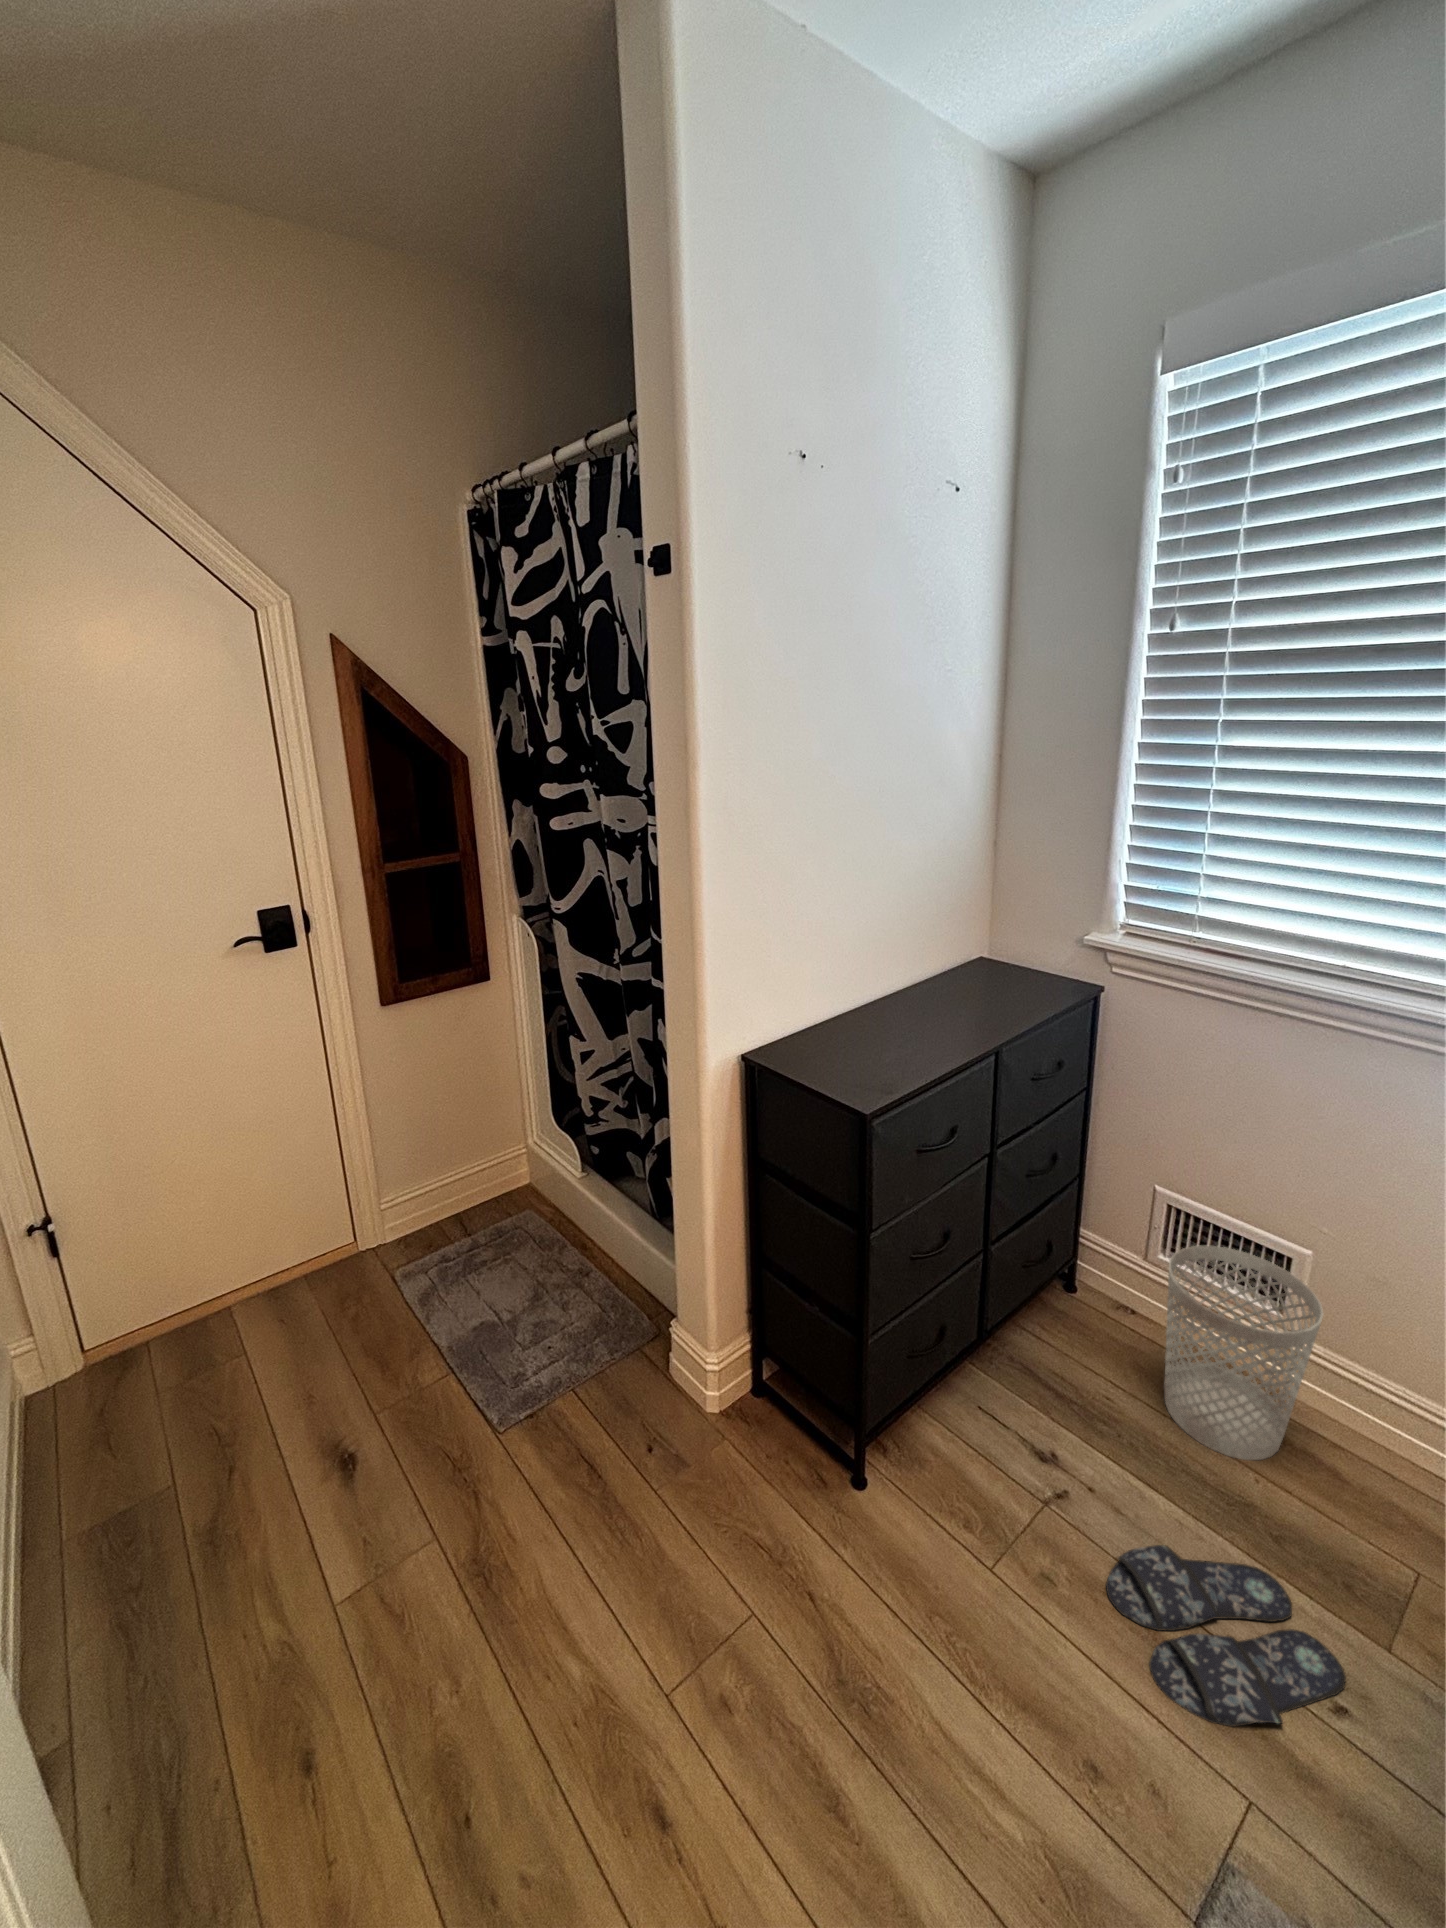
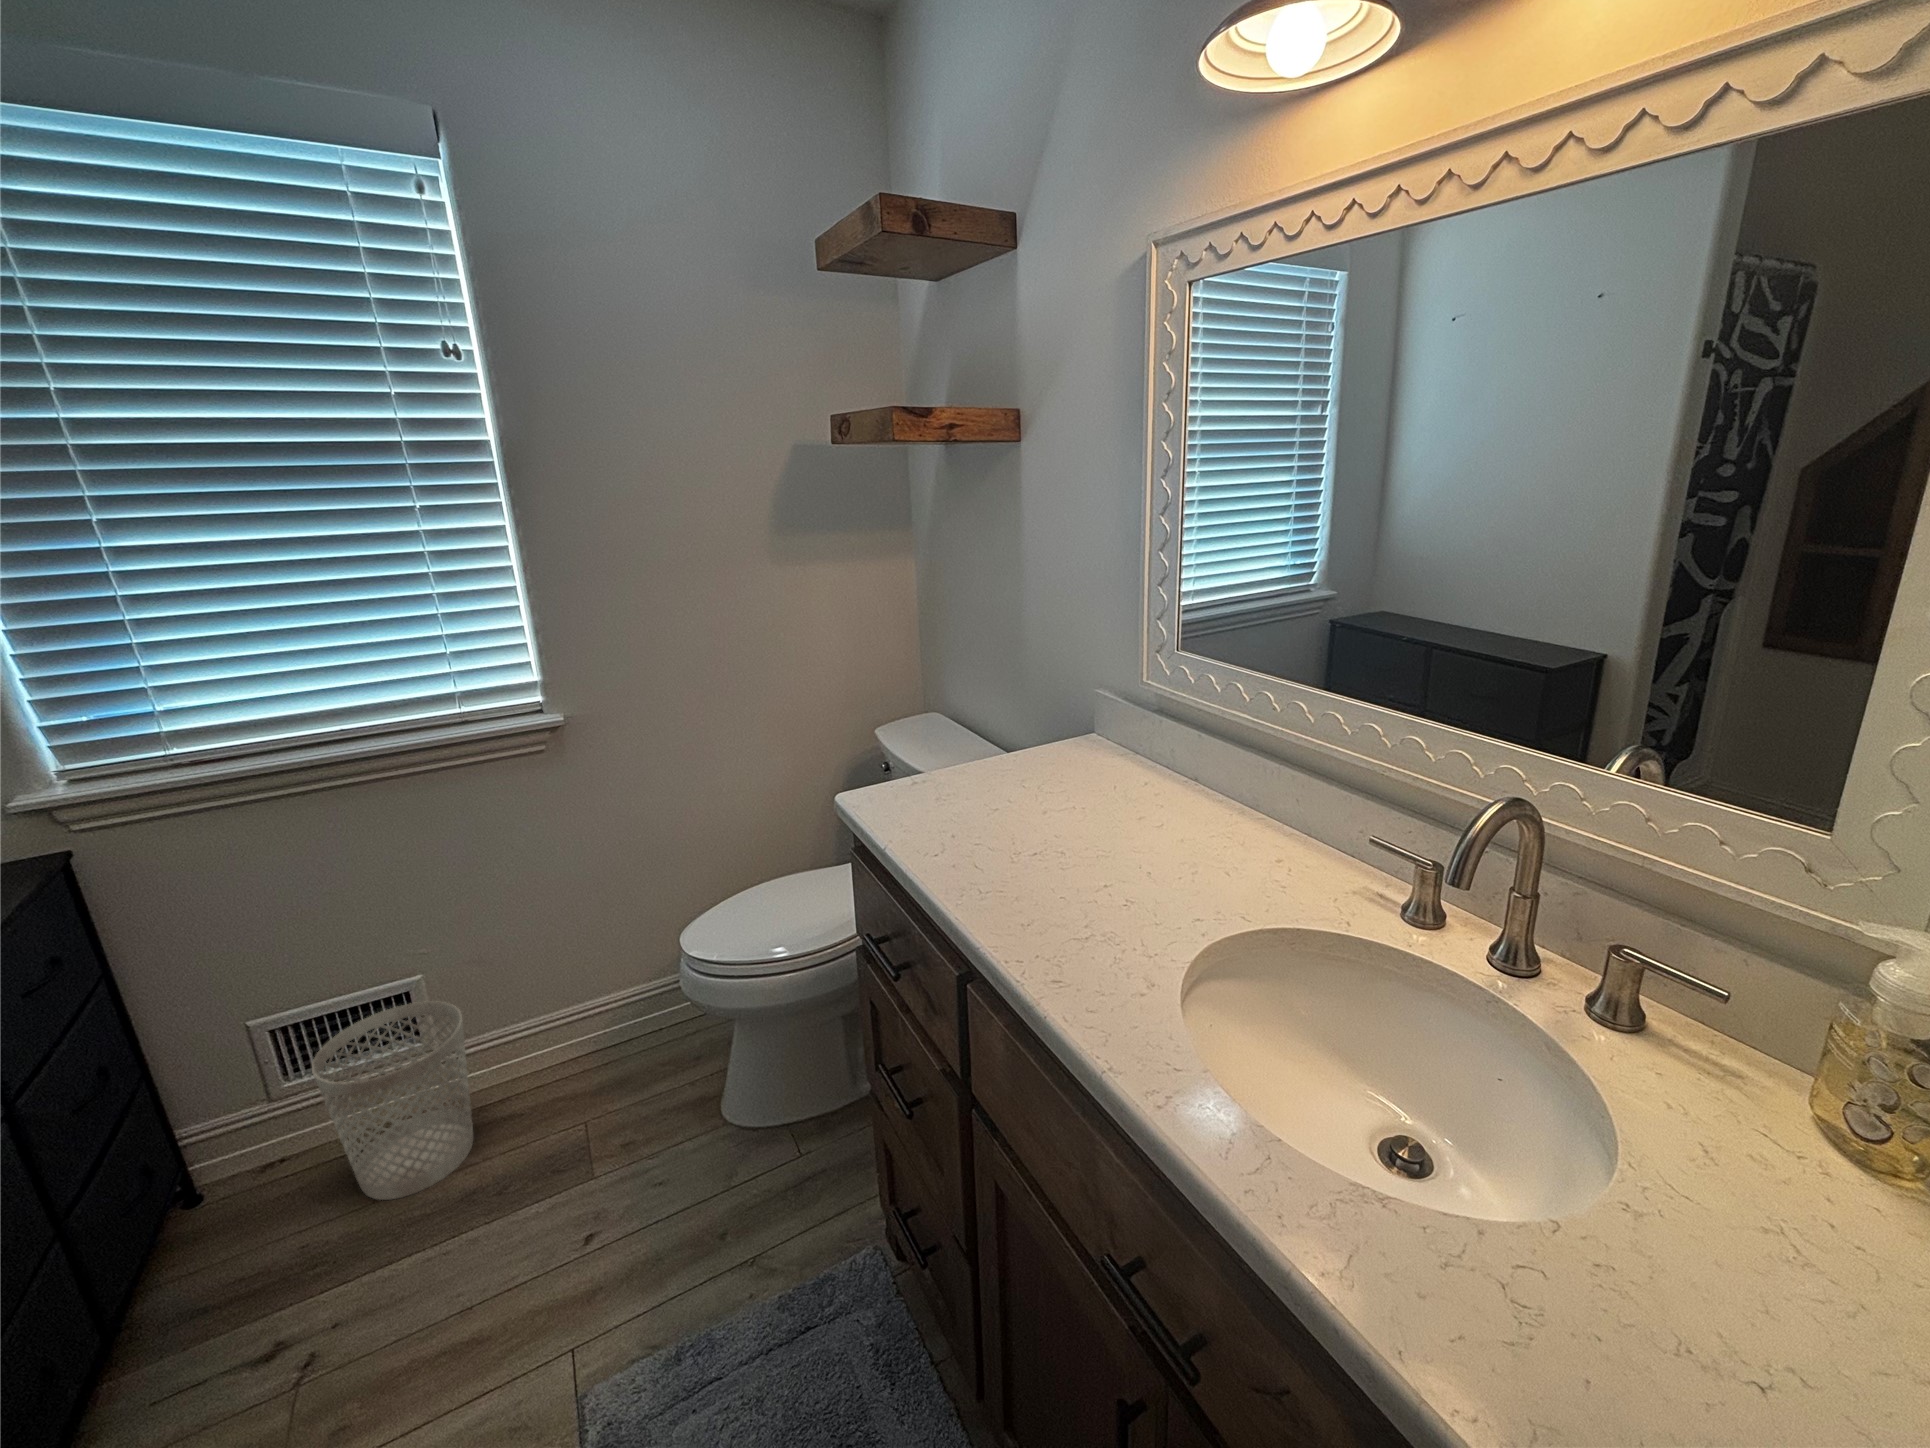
slippers: present [1106,1545,1346,1727] -> none [417,1211,599,1367]

